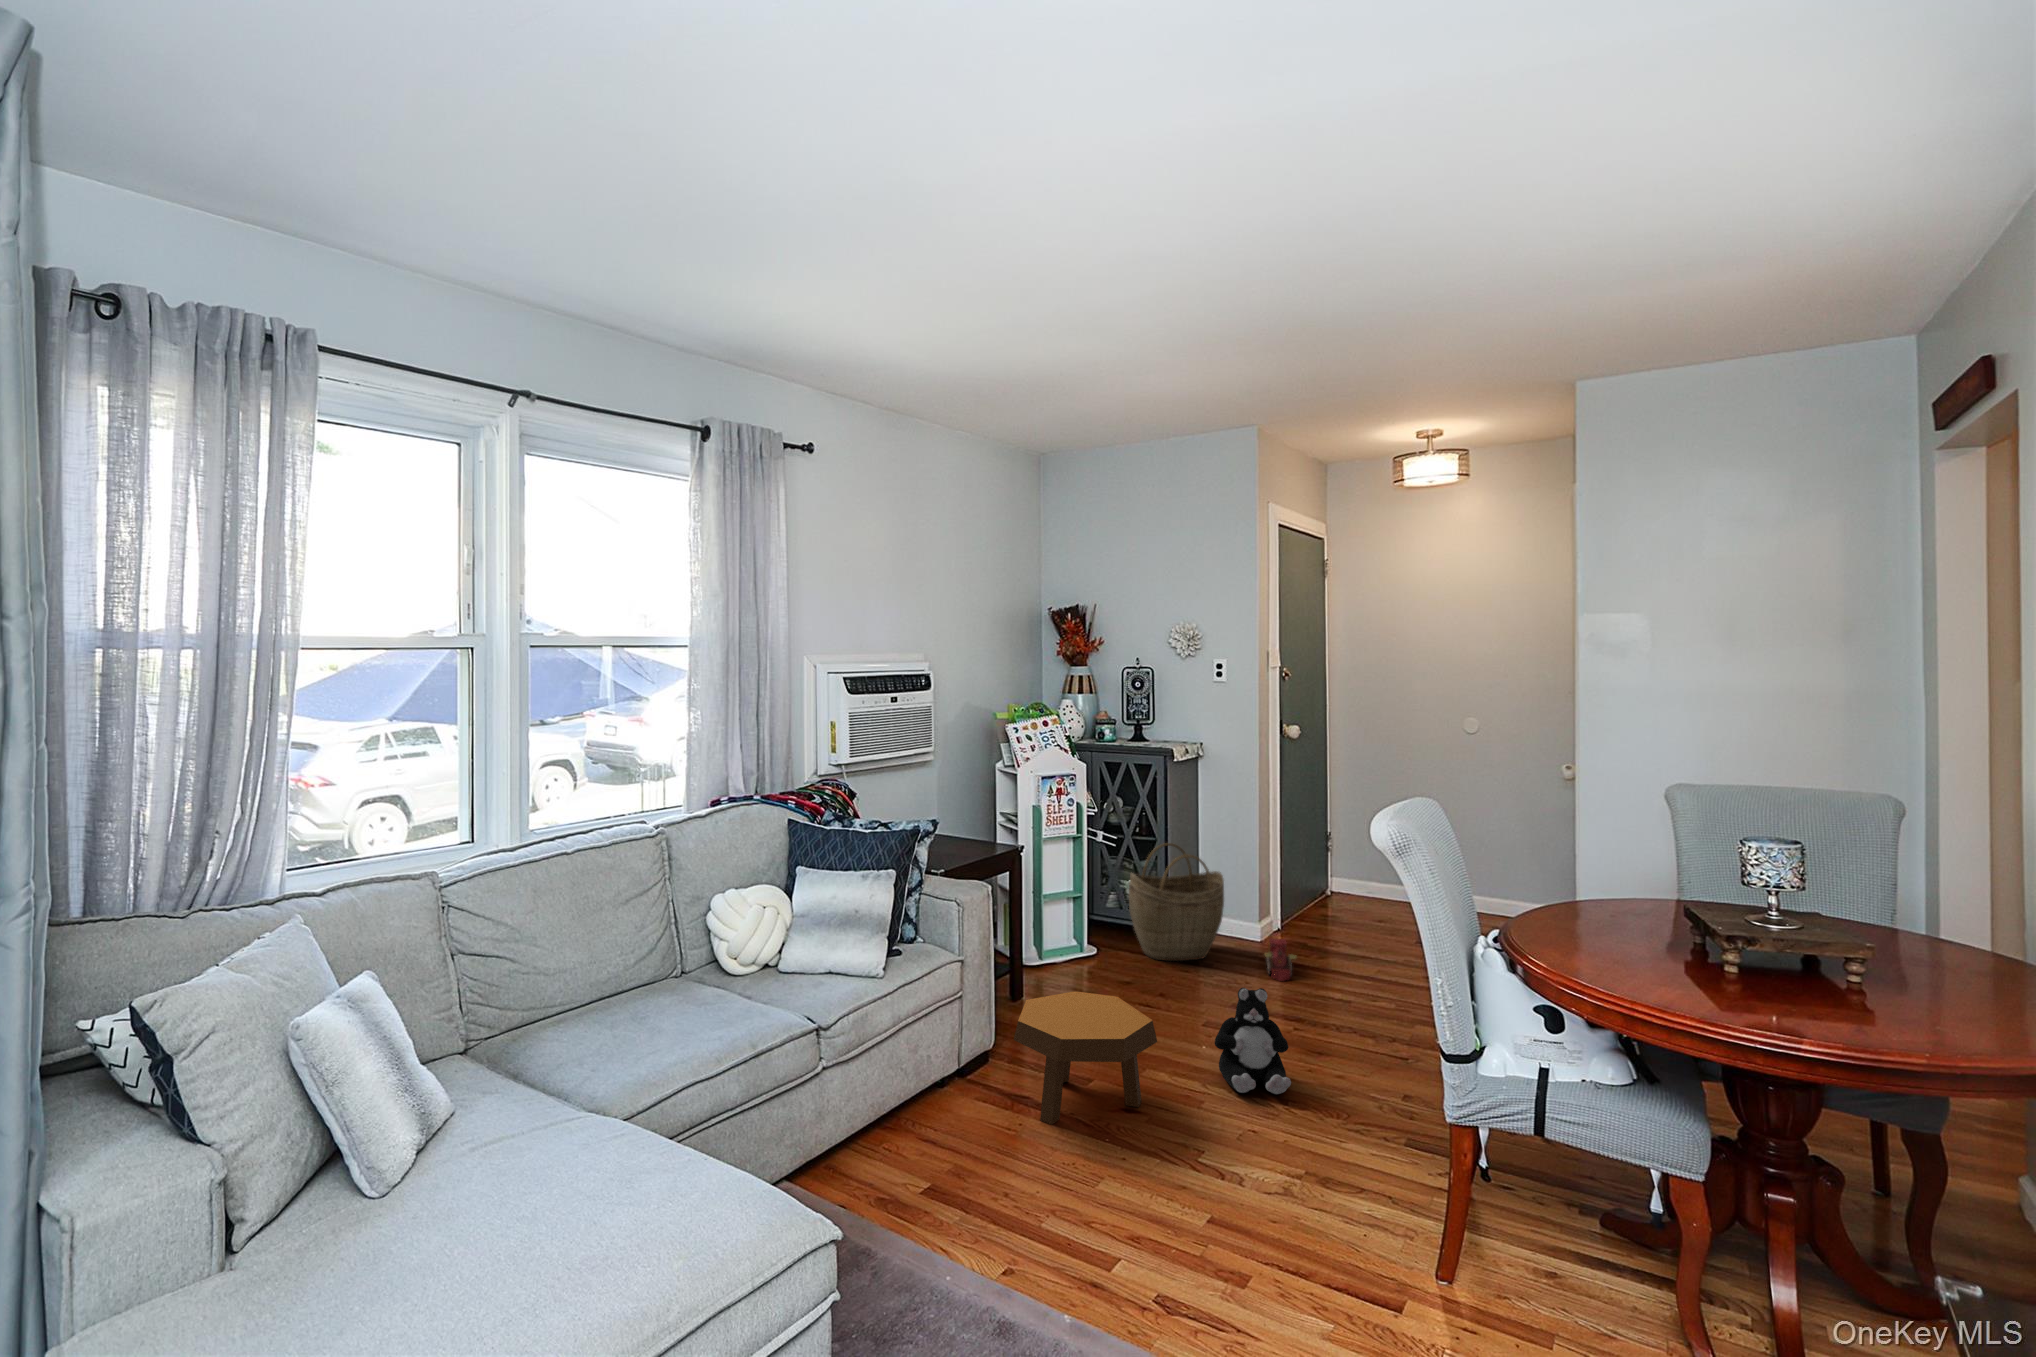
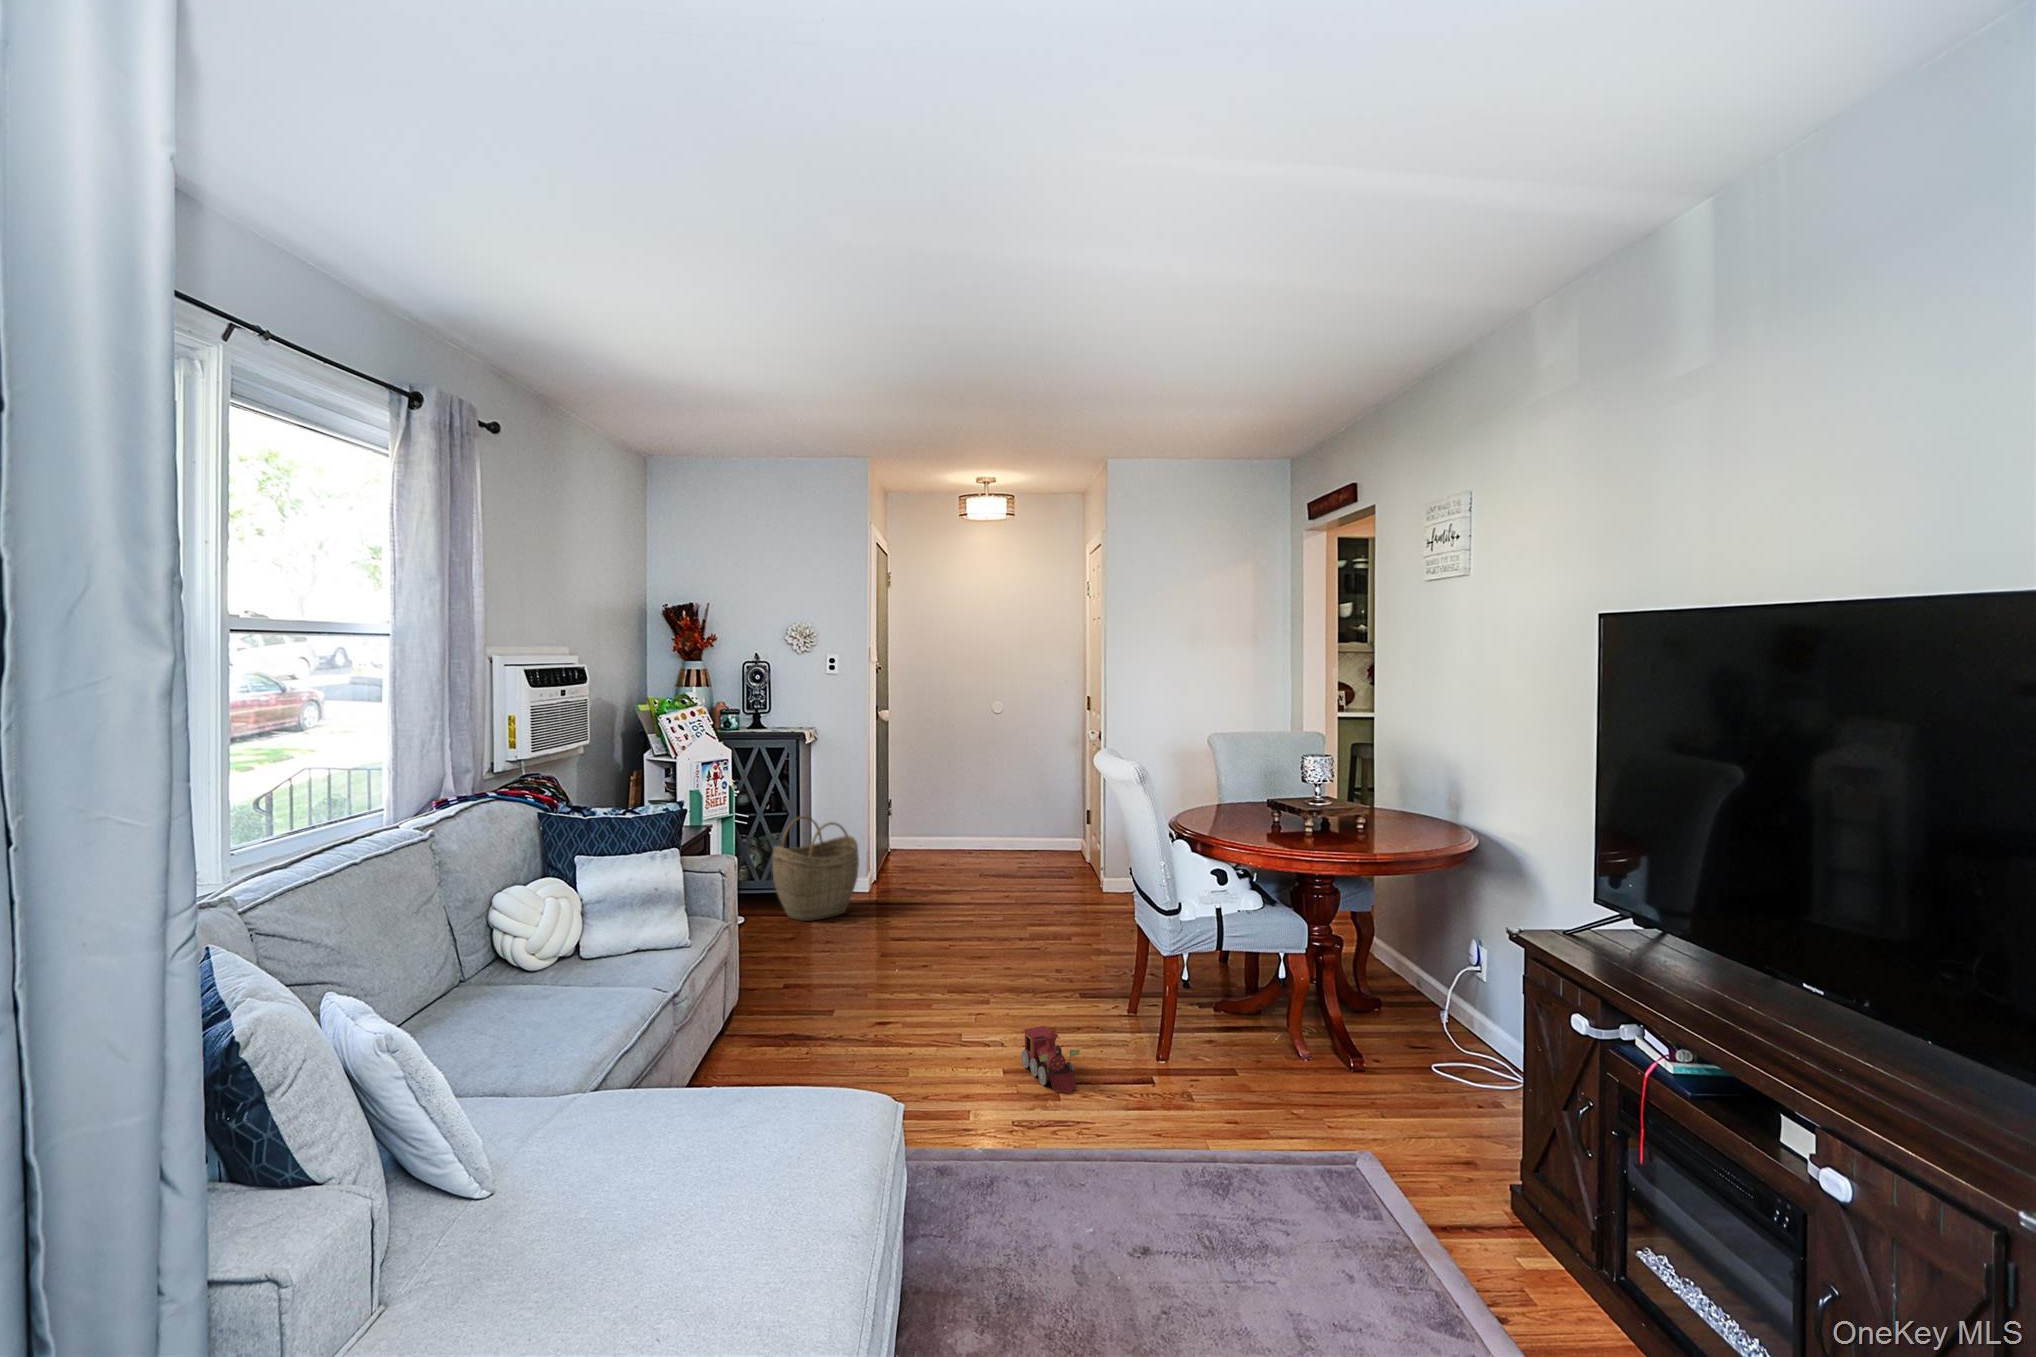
toy train: present [1265,938,1296,980] -> present [1021,1026,1080,1093]
plush toy: present [1215,988,1291,1095] -> none [928,911,996,995]
footstool: present [1014,991,1157,1124] -> none [781,939,906,1052]

